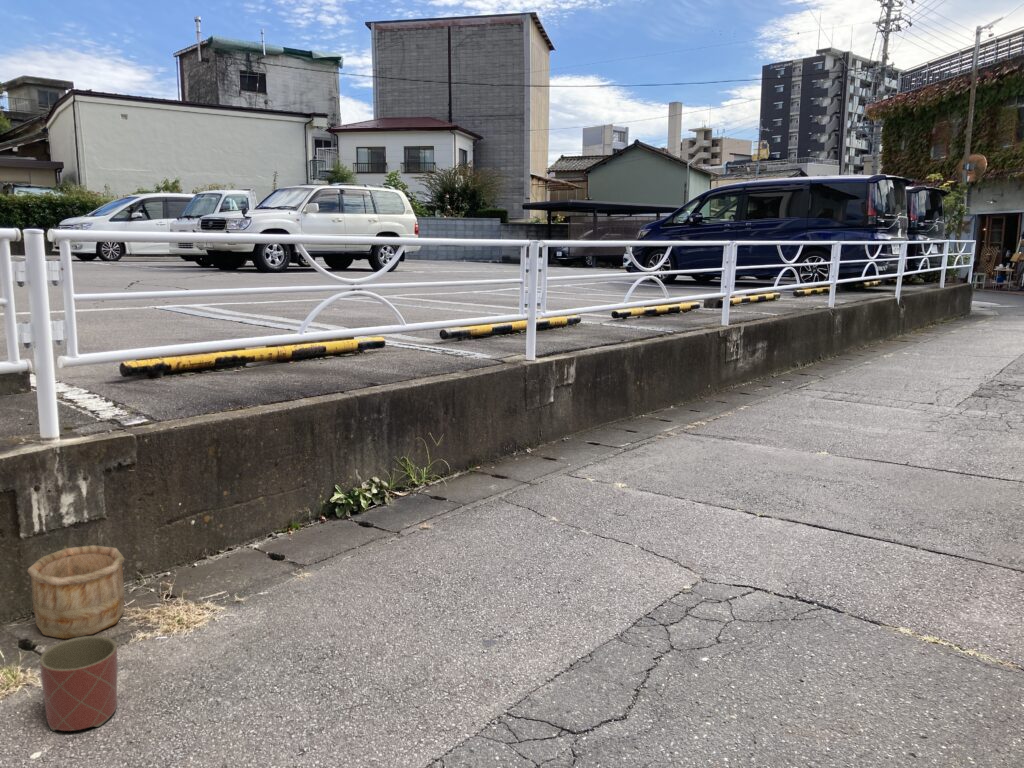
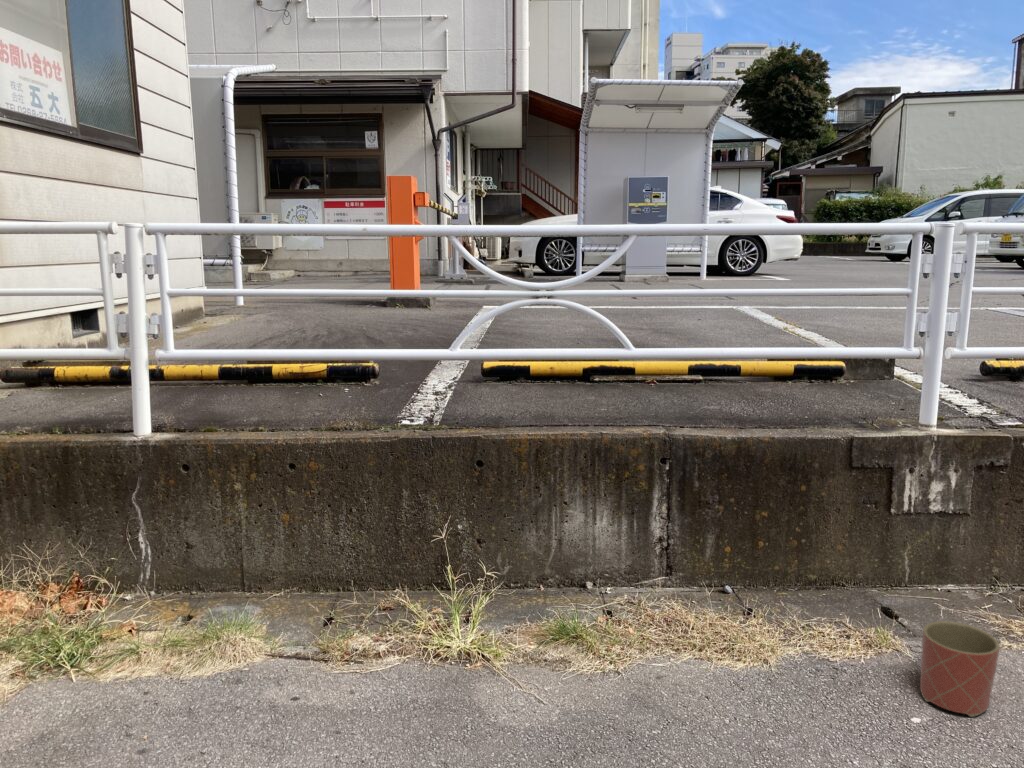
wooden bucket: present [27,545,125,639] -> none [897,534,993,625]

